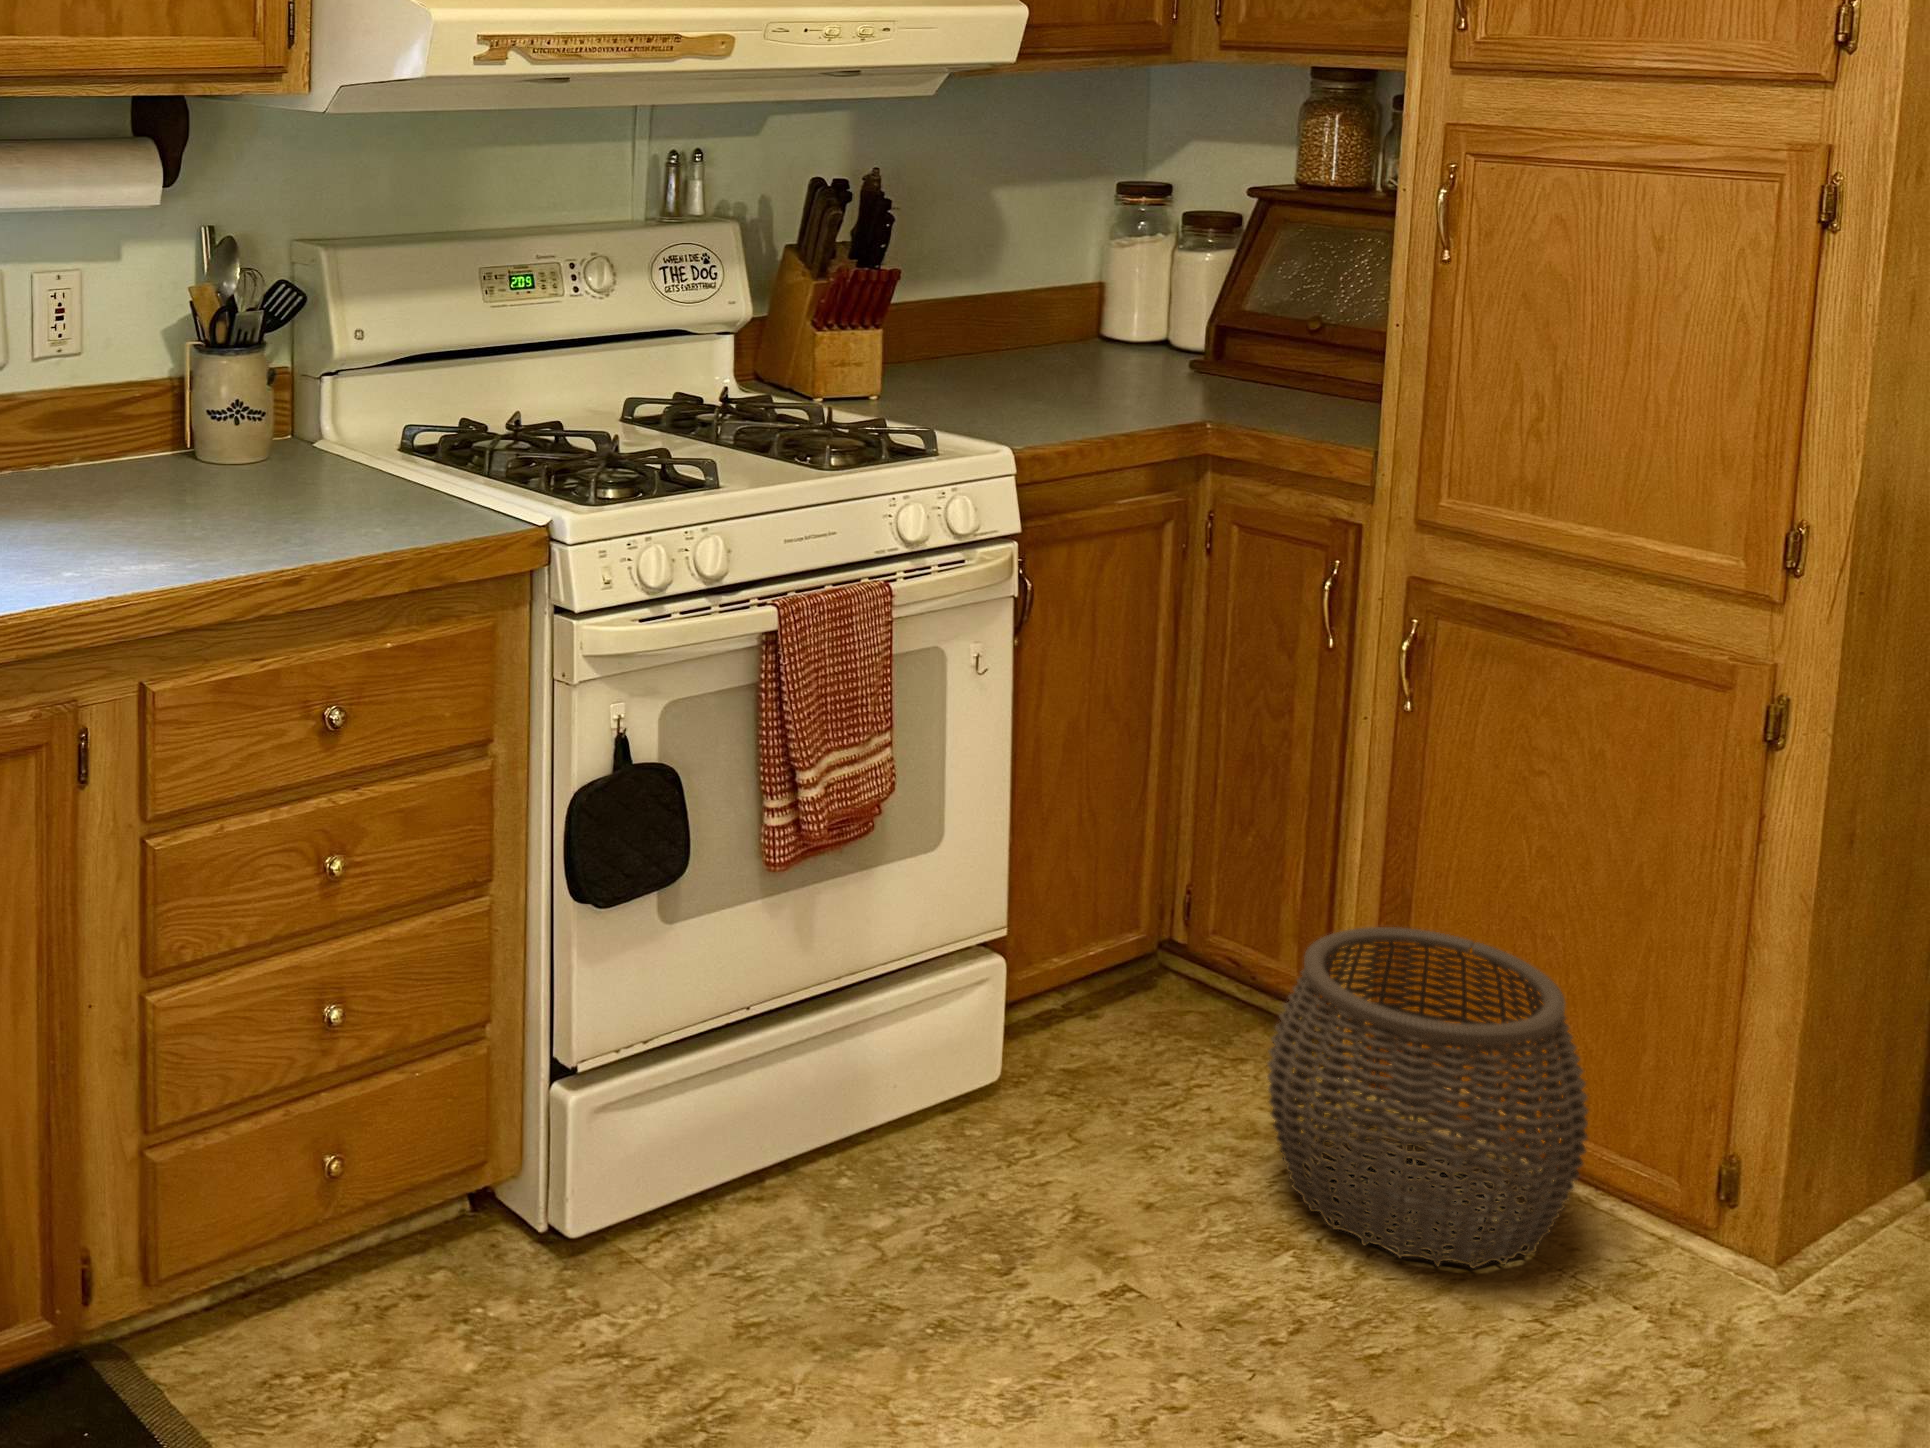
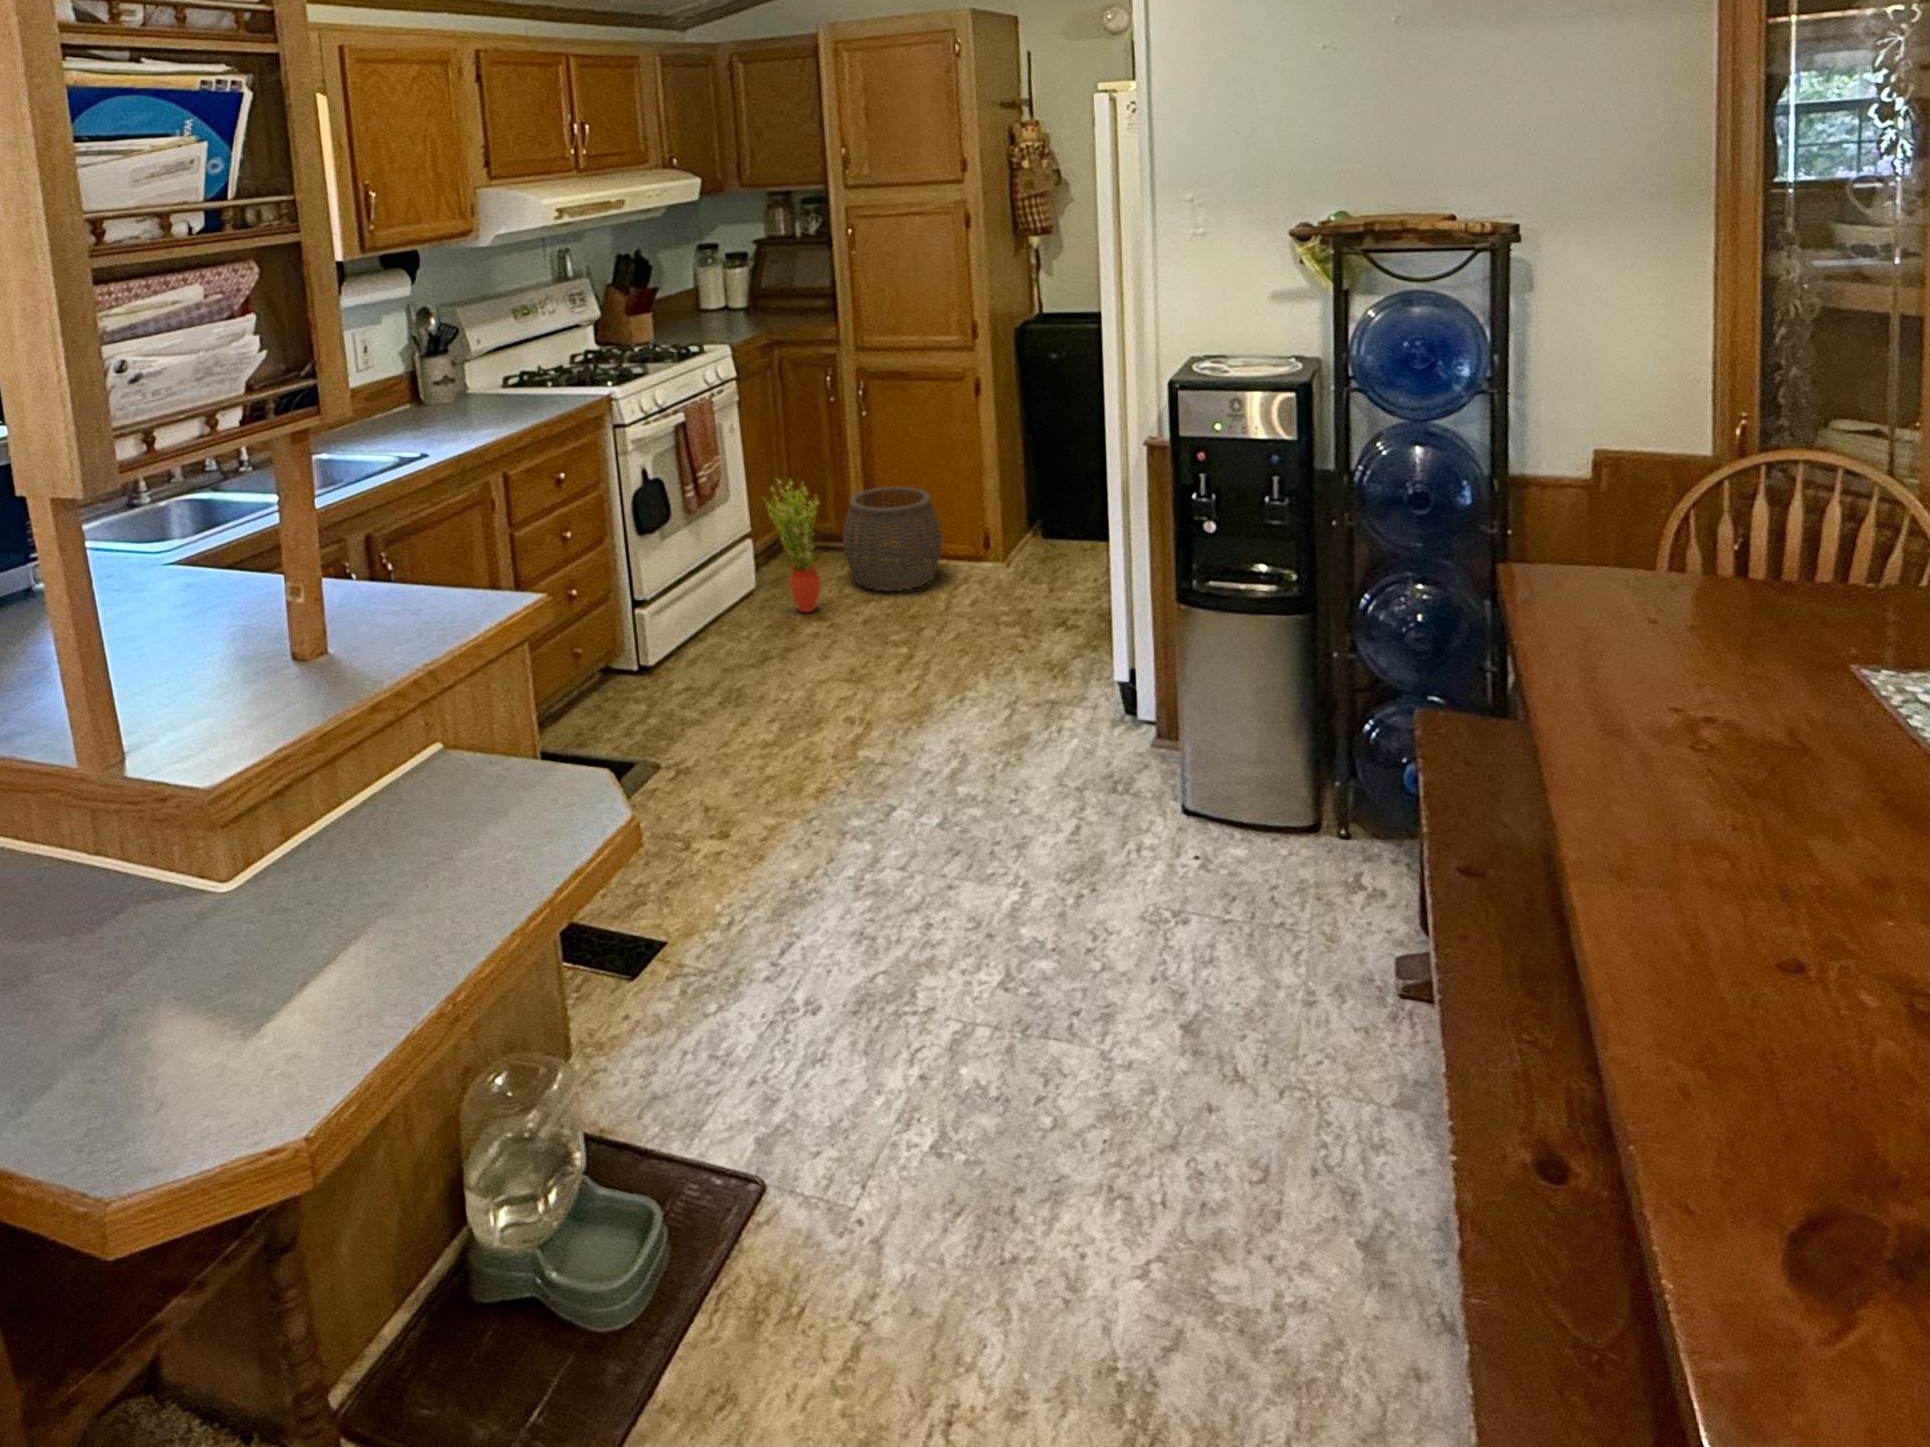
potted plant: none [1010,837,1168,1226] -> present [766,480,820,612]

